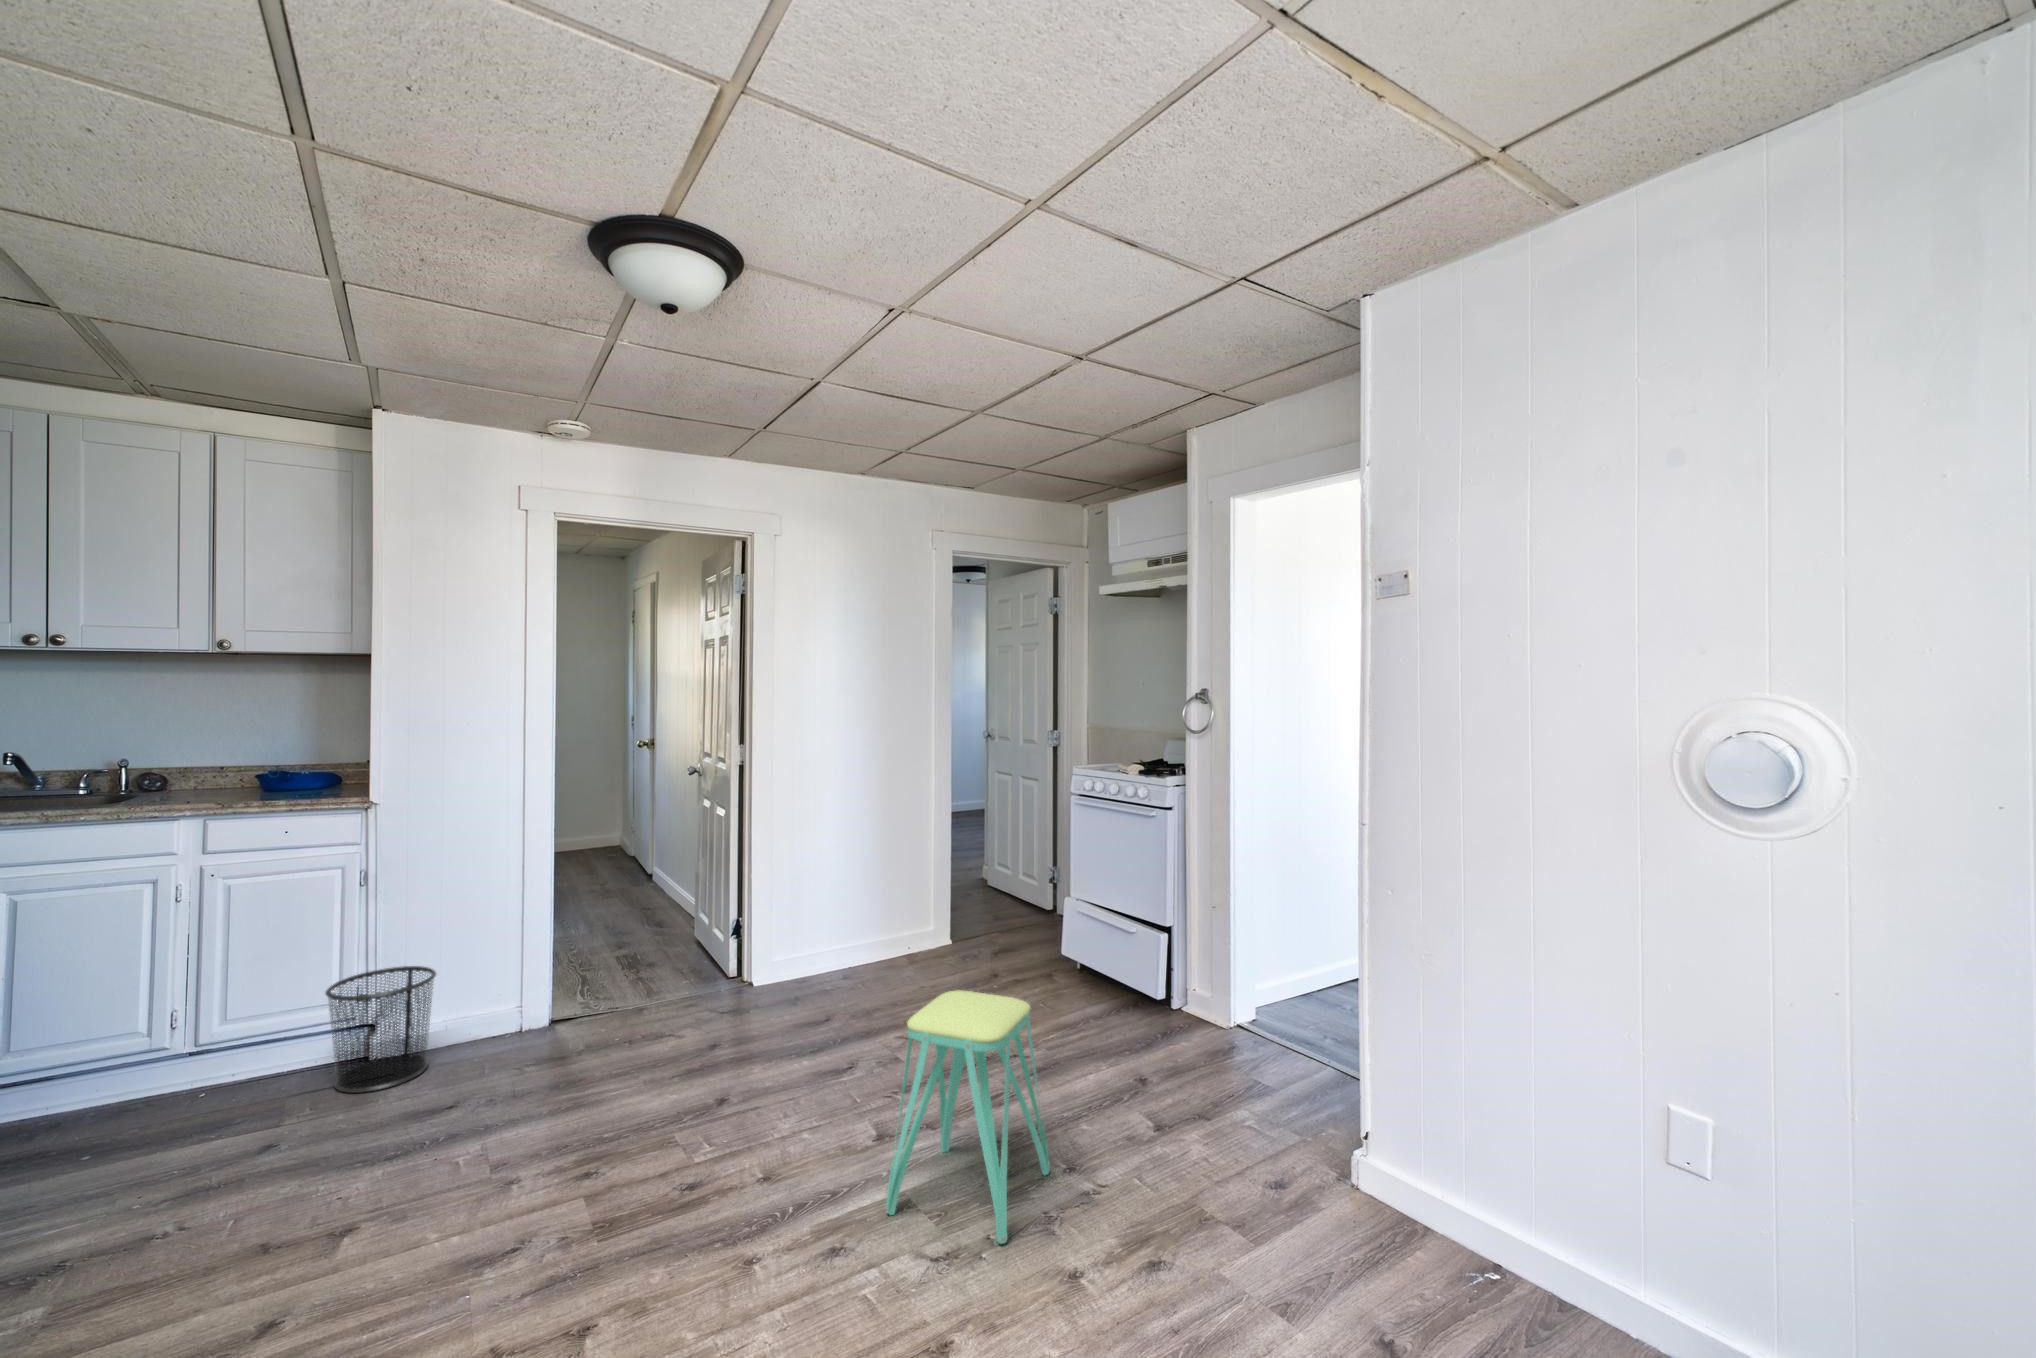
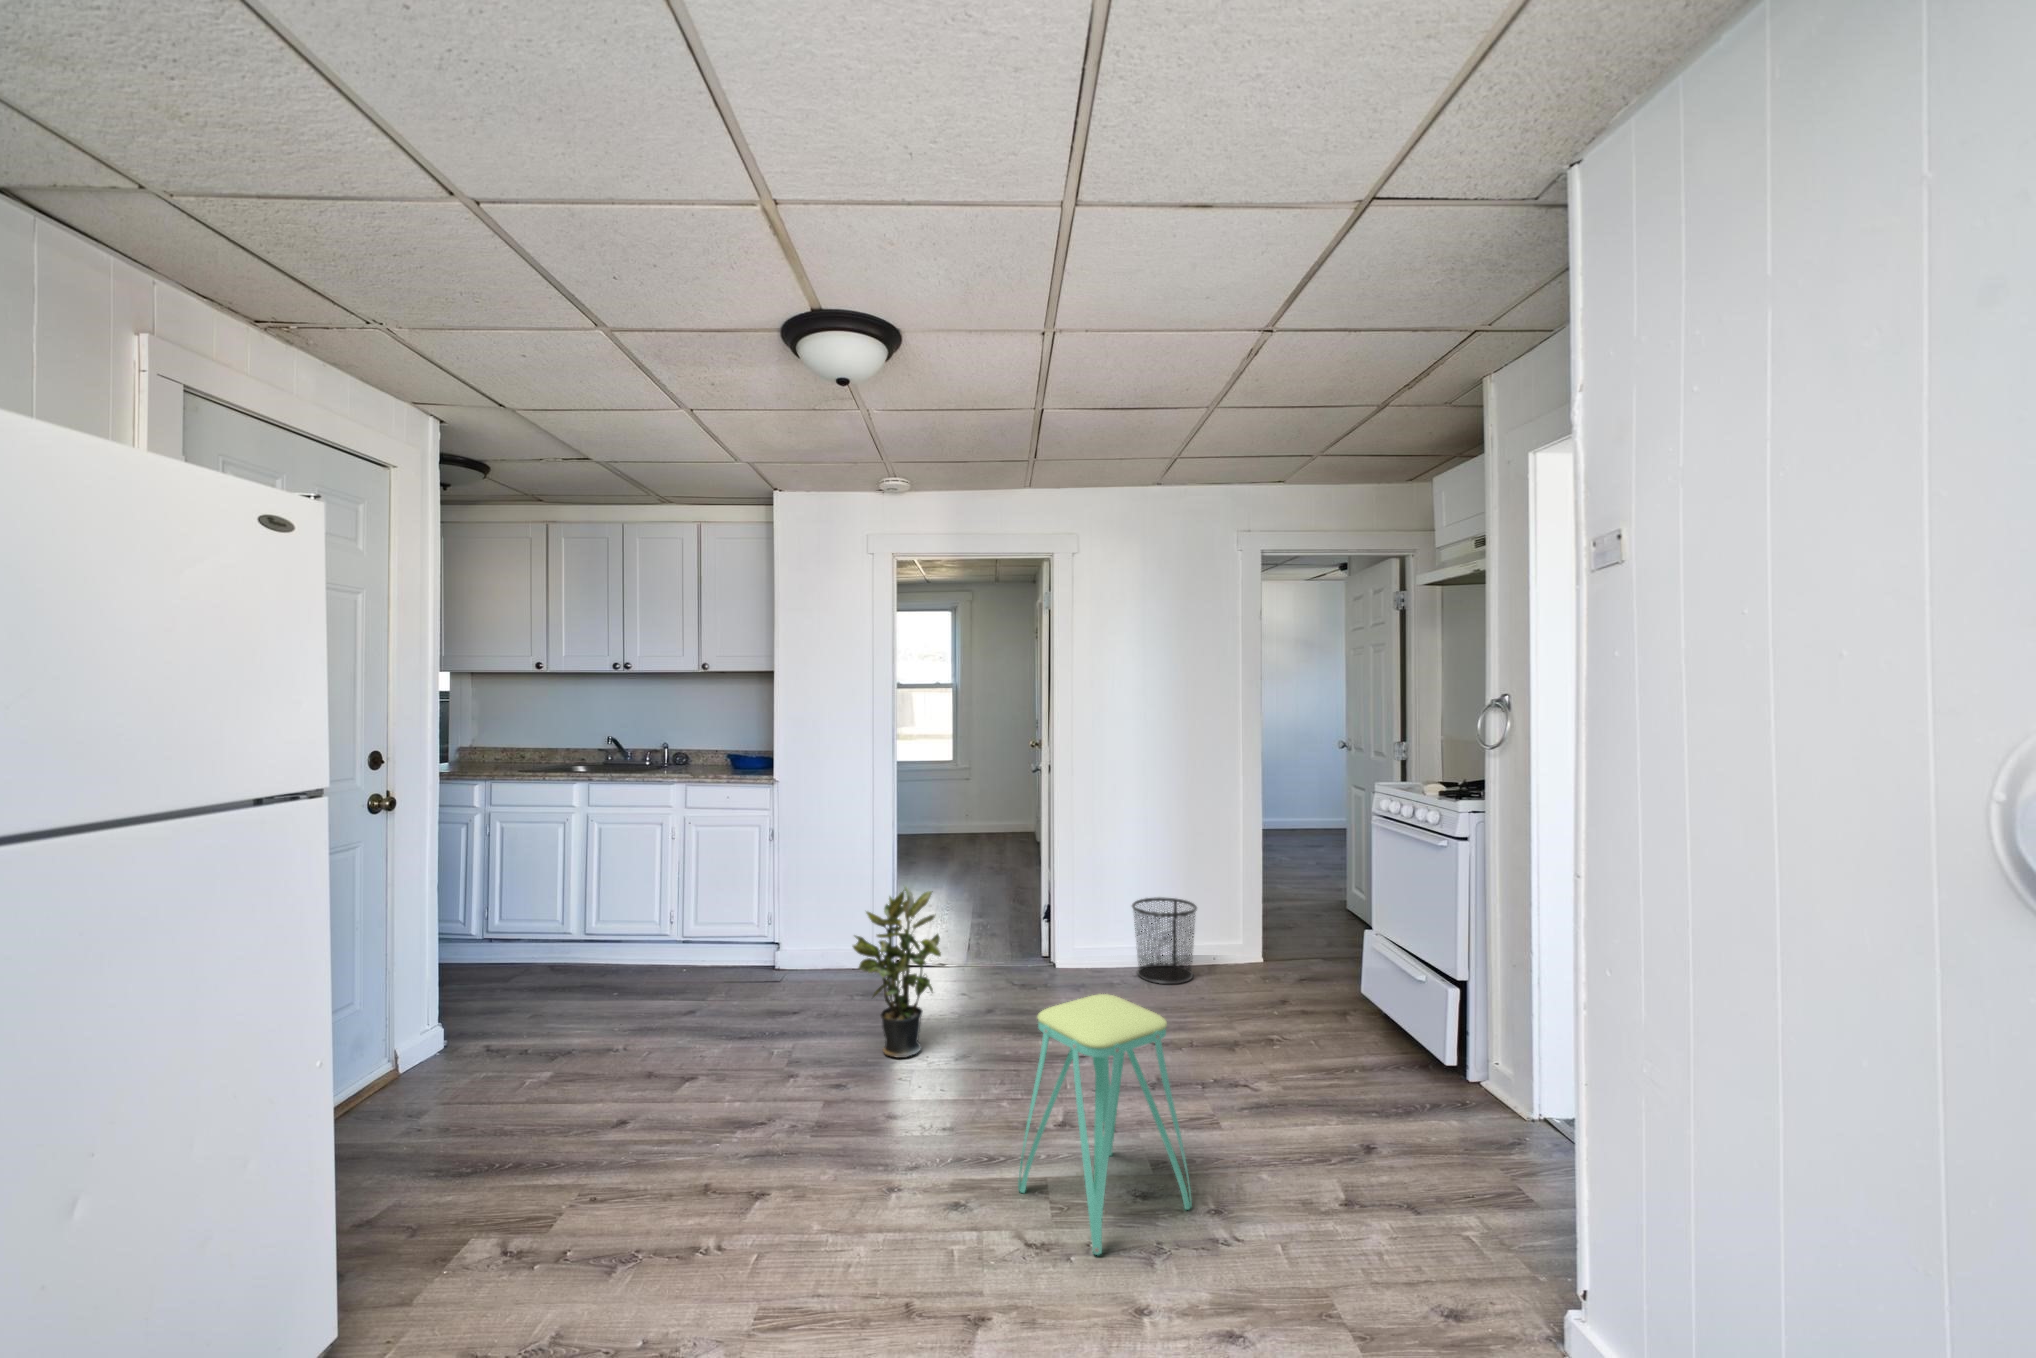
potted plant: none [580,917,695,1124] -> present [853,887,941,1058]
waste bin: present [325,966,436,1093] -> present [1132,898,1197,984]

